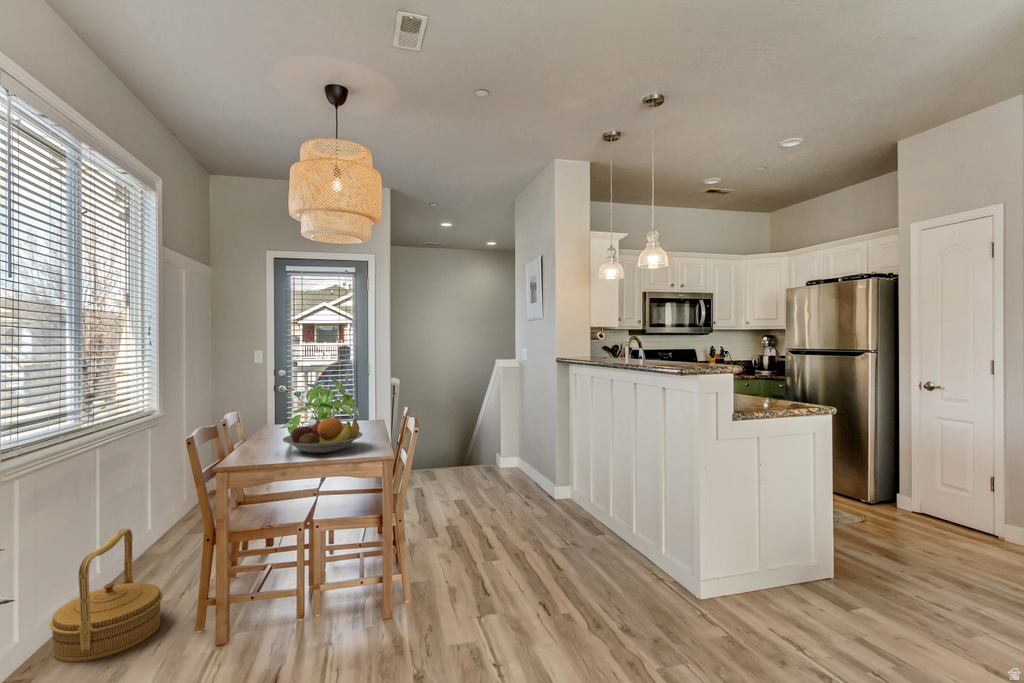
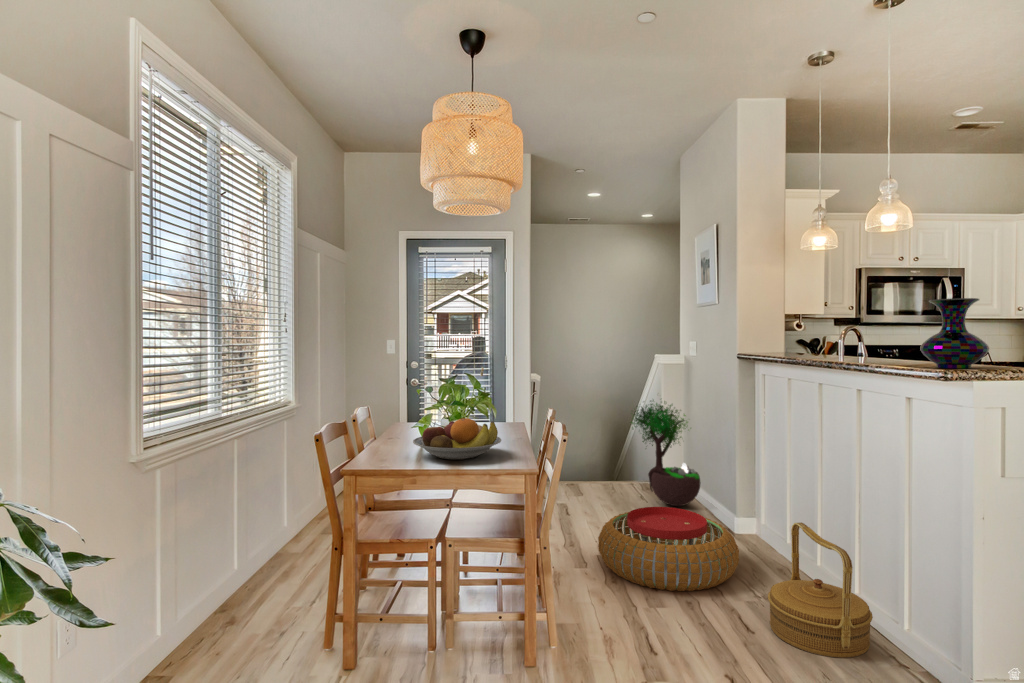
vase: none [670,319,710,368] -> present [920,298,989,368]
potted tree: none [475,391,531,482] -> present [631,400,701,506]
pouf: none [447,483,556,548] -> present [598,507,739,591]
woven basket: present [50,529,163,662] -> present [768,522,873,658]

